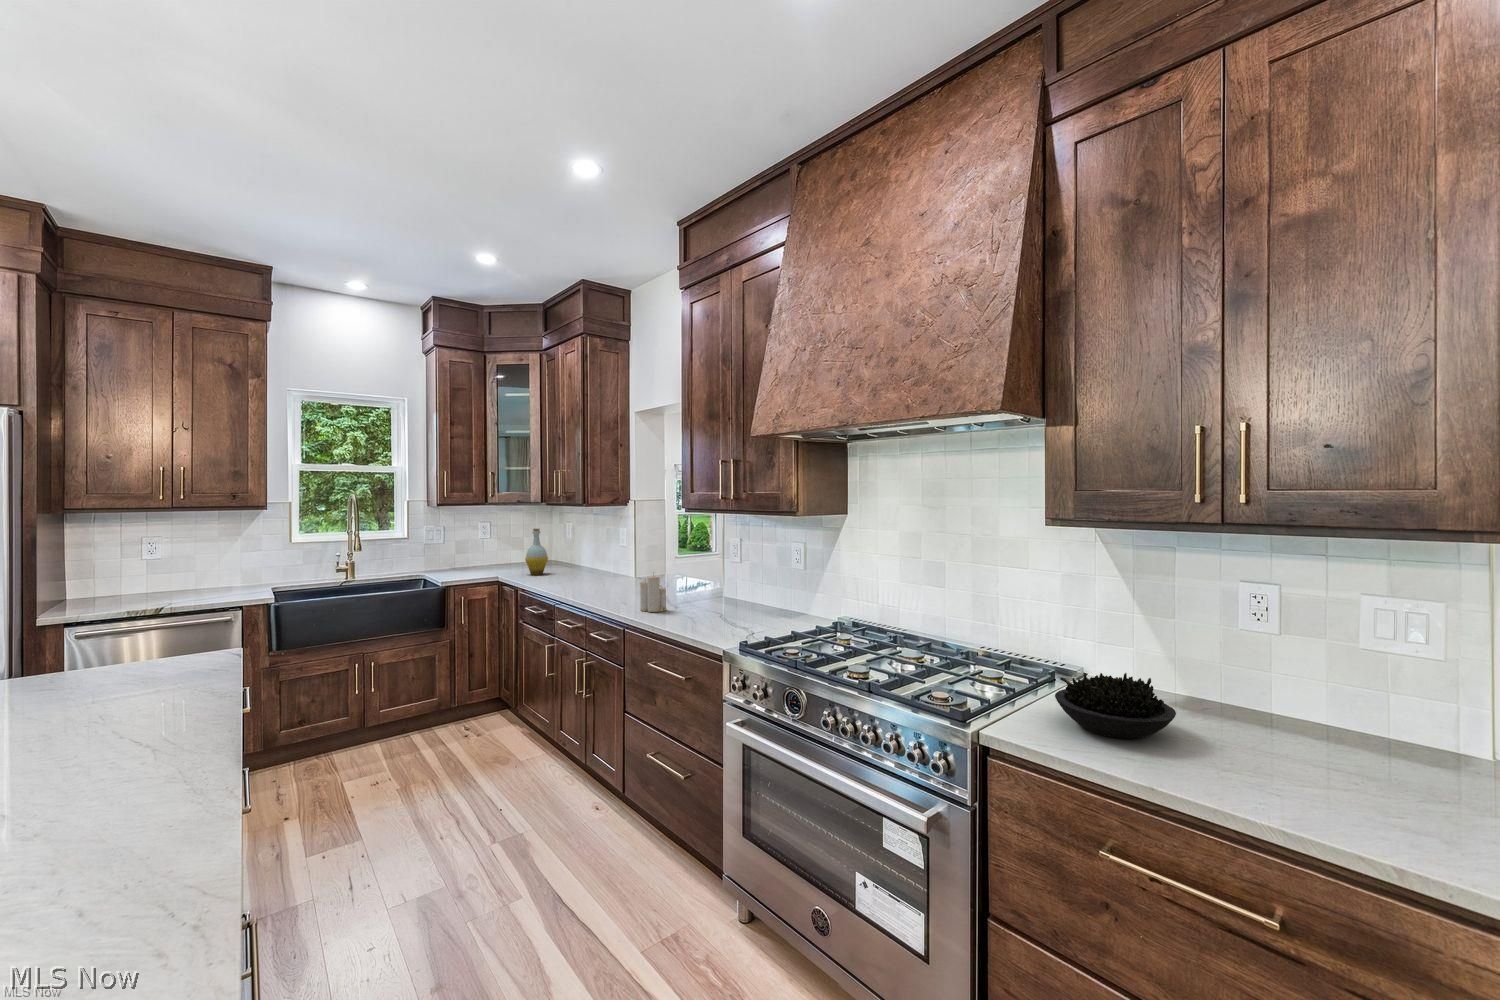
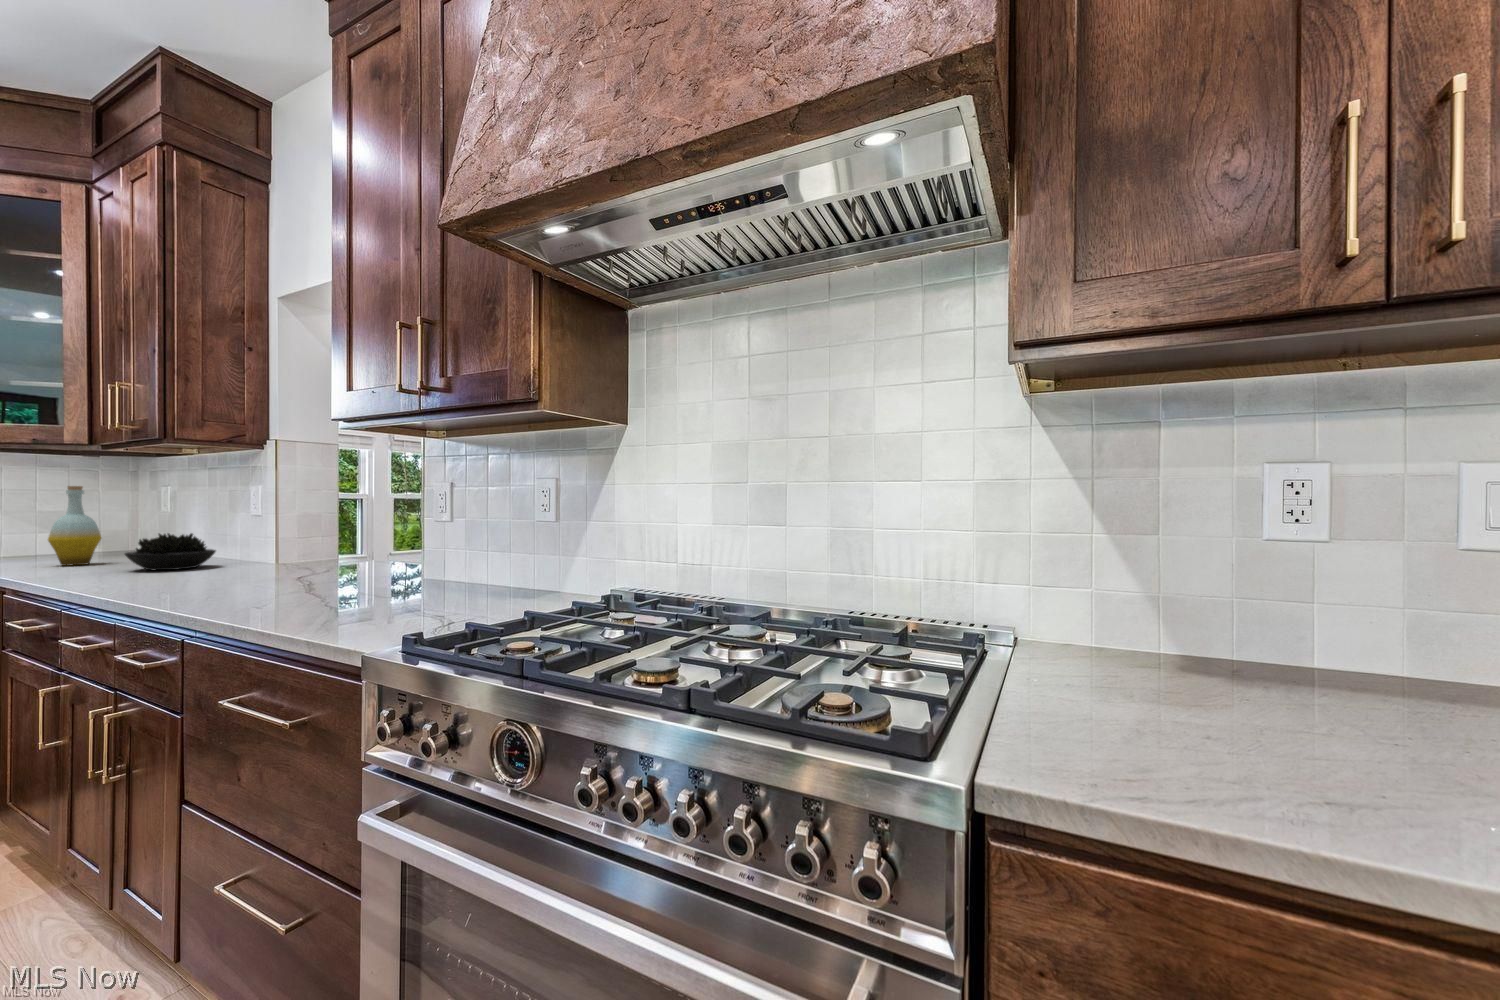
candle: present [640,575,667,612] -> none [234,529,292,603]
succulent plant: present [1055,673,1176,739] -> present [125,533,216,570]

